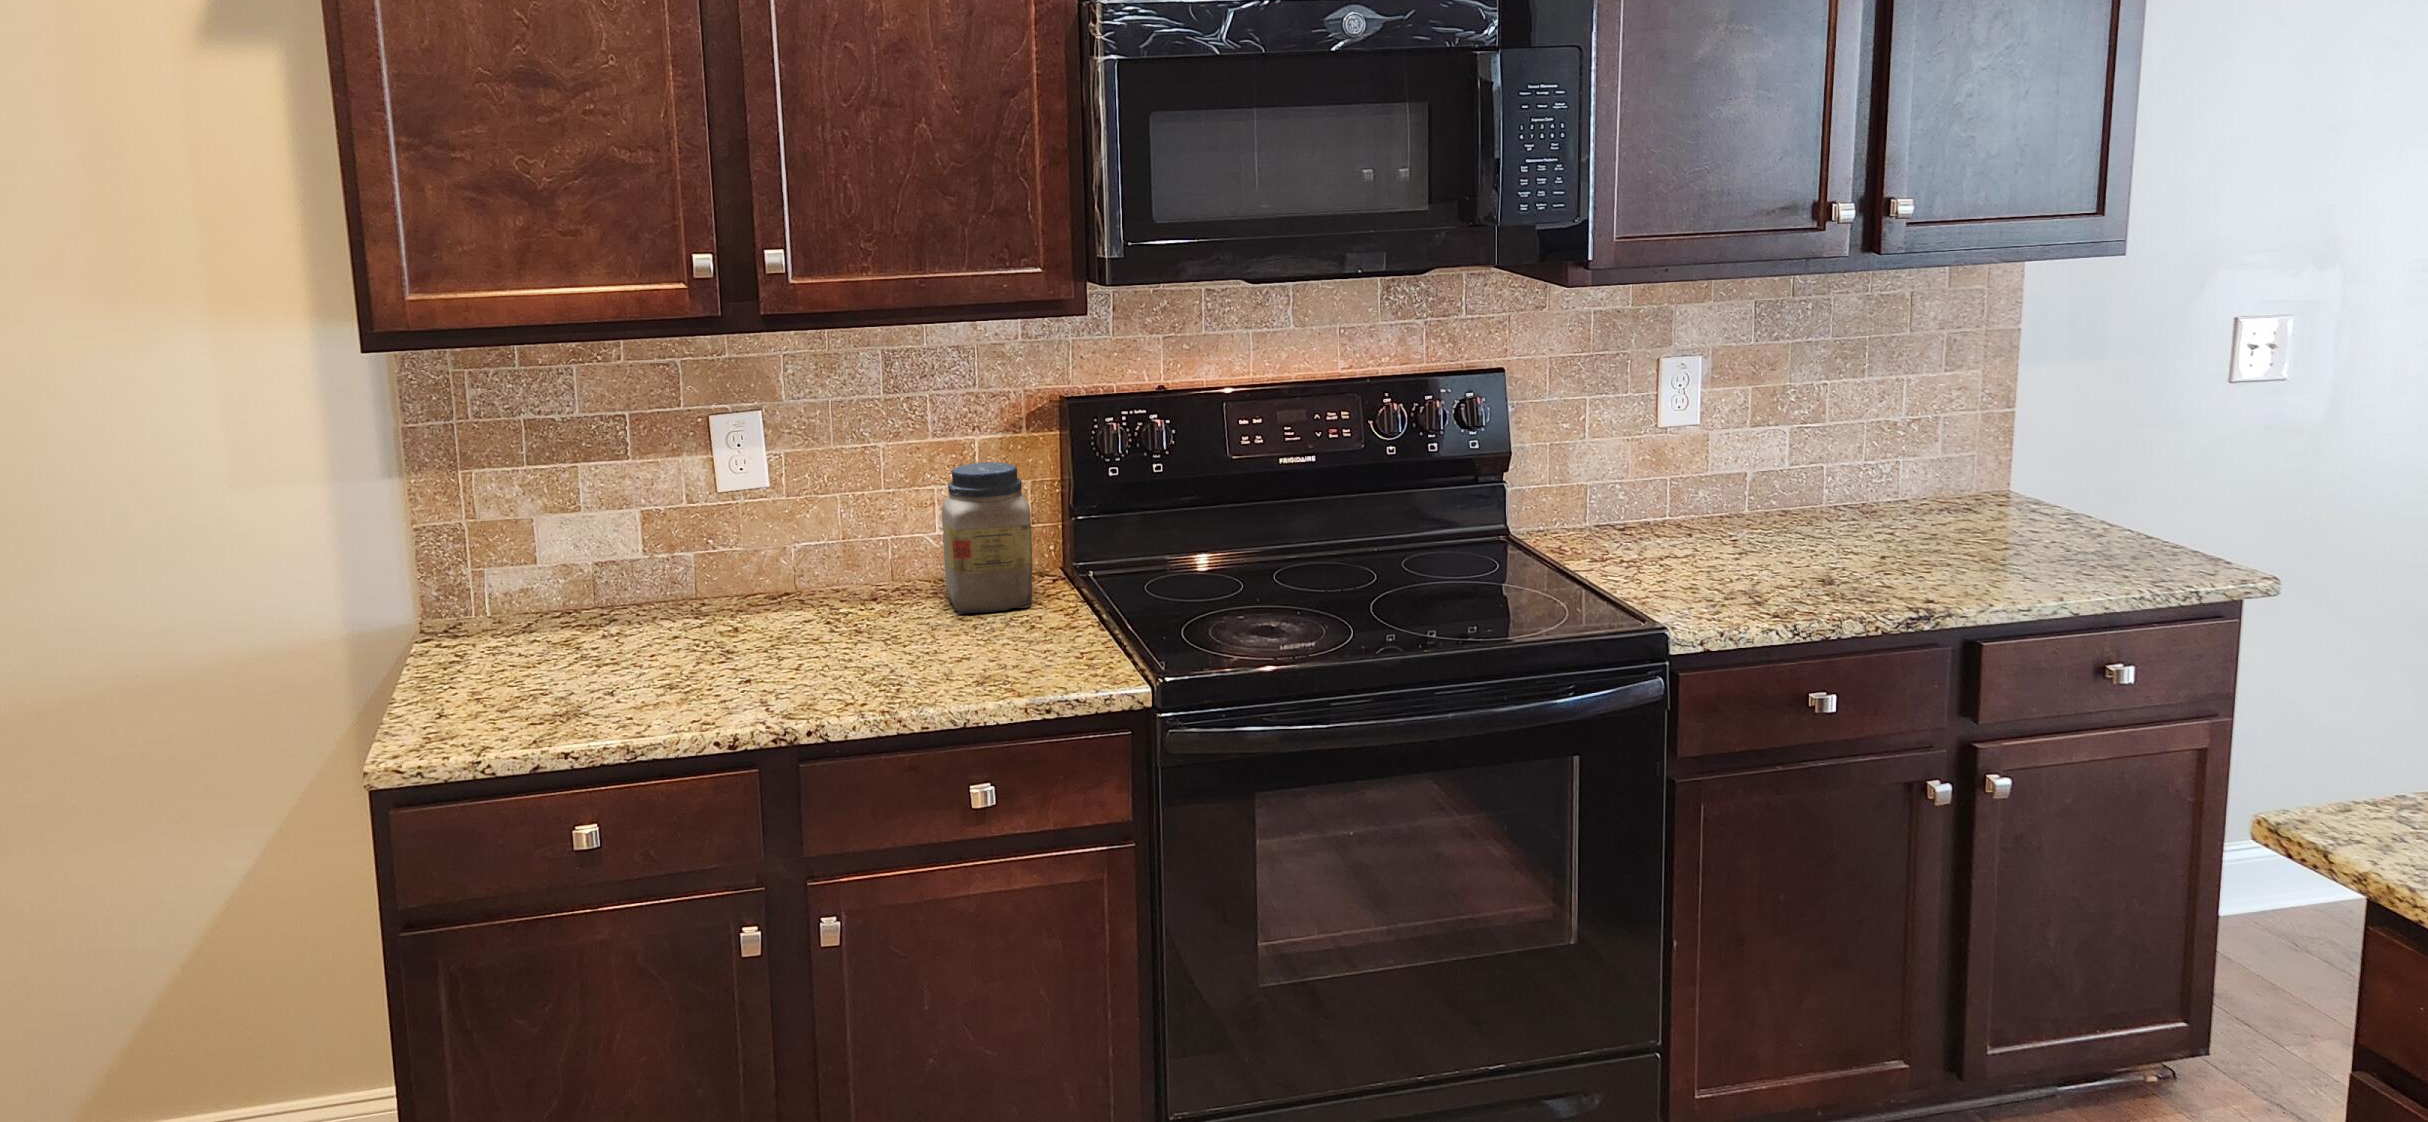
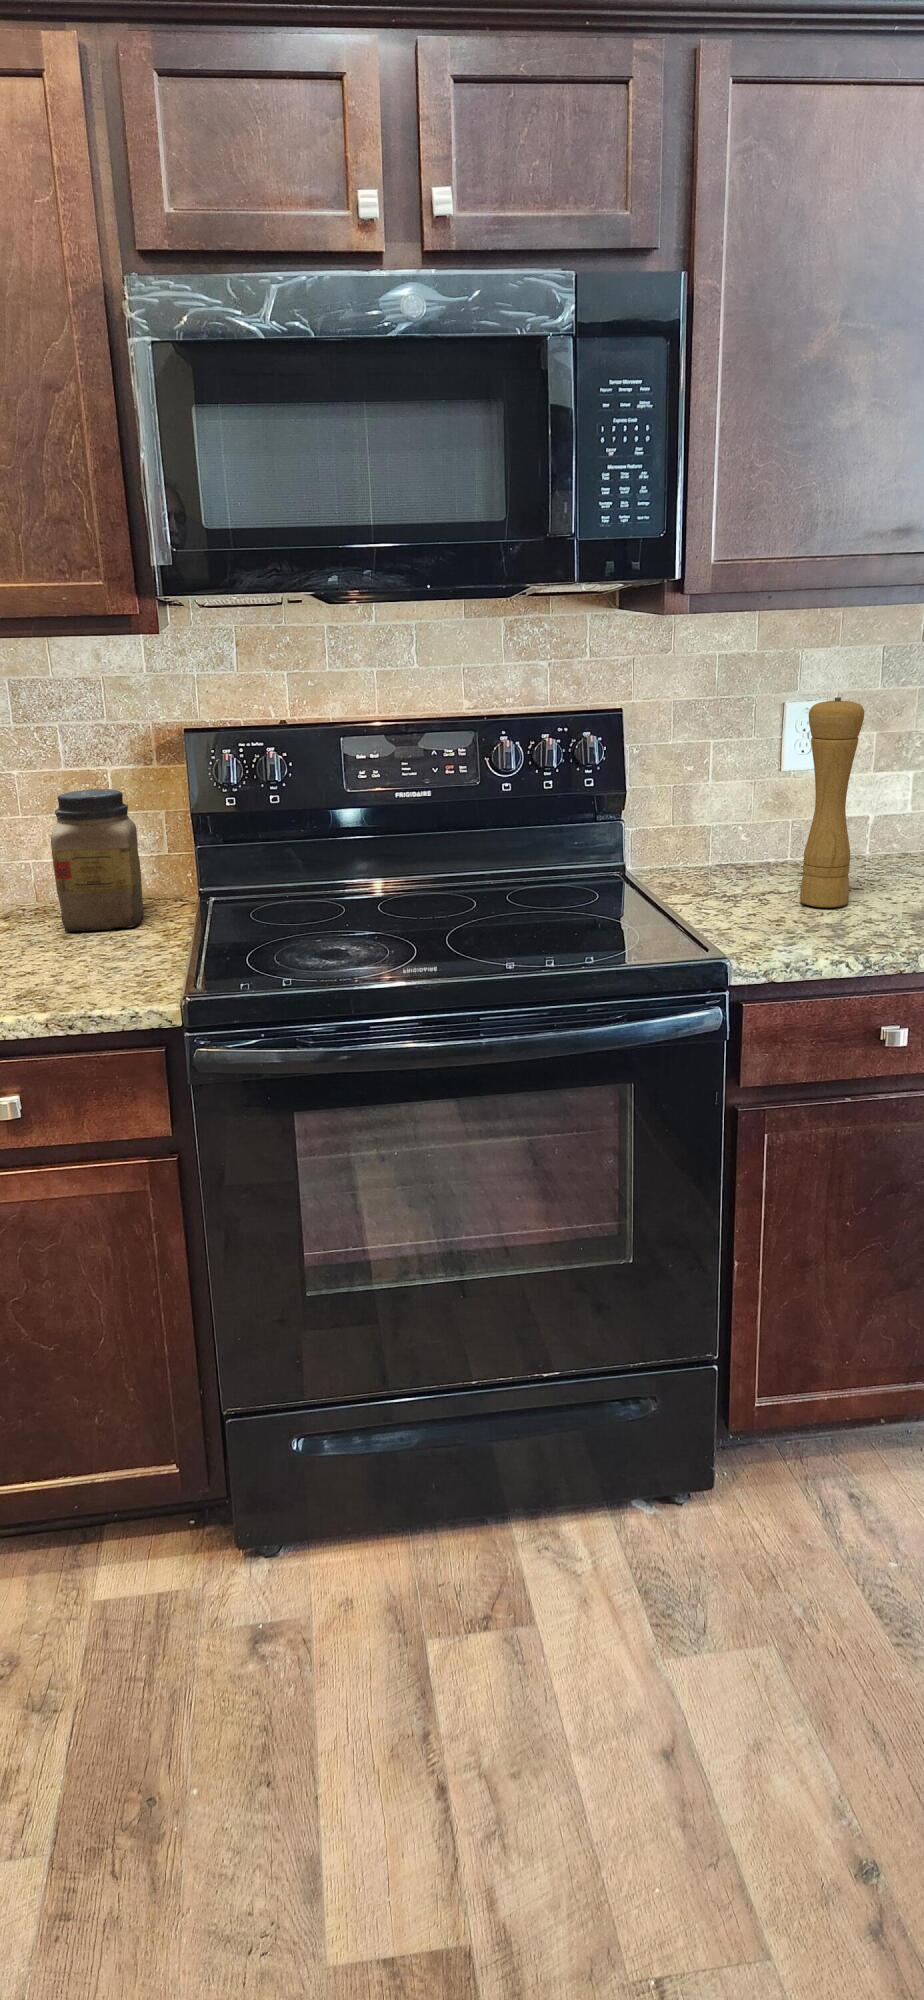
pepper mill: none [1704,366,1763,572] -> present [800,697,864,907]

